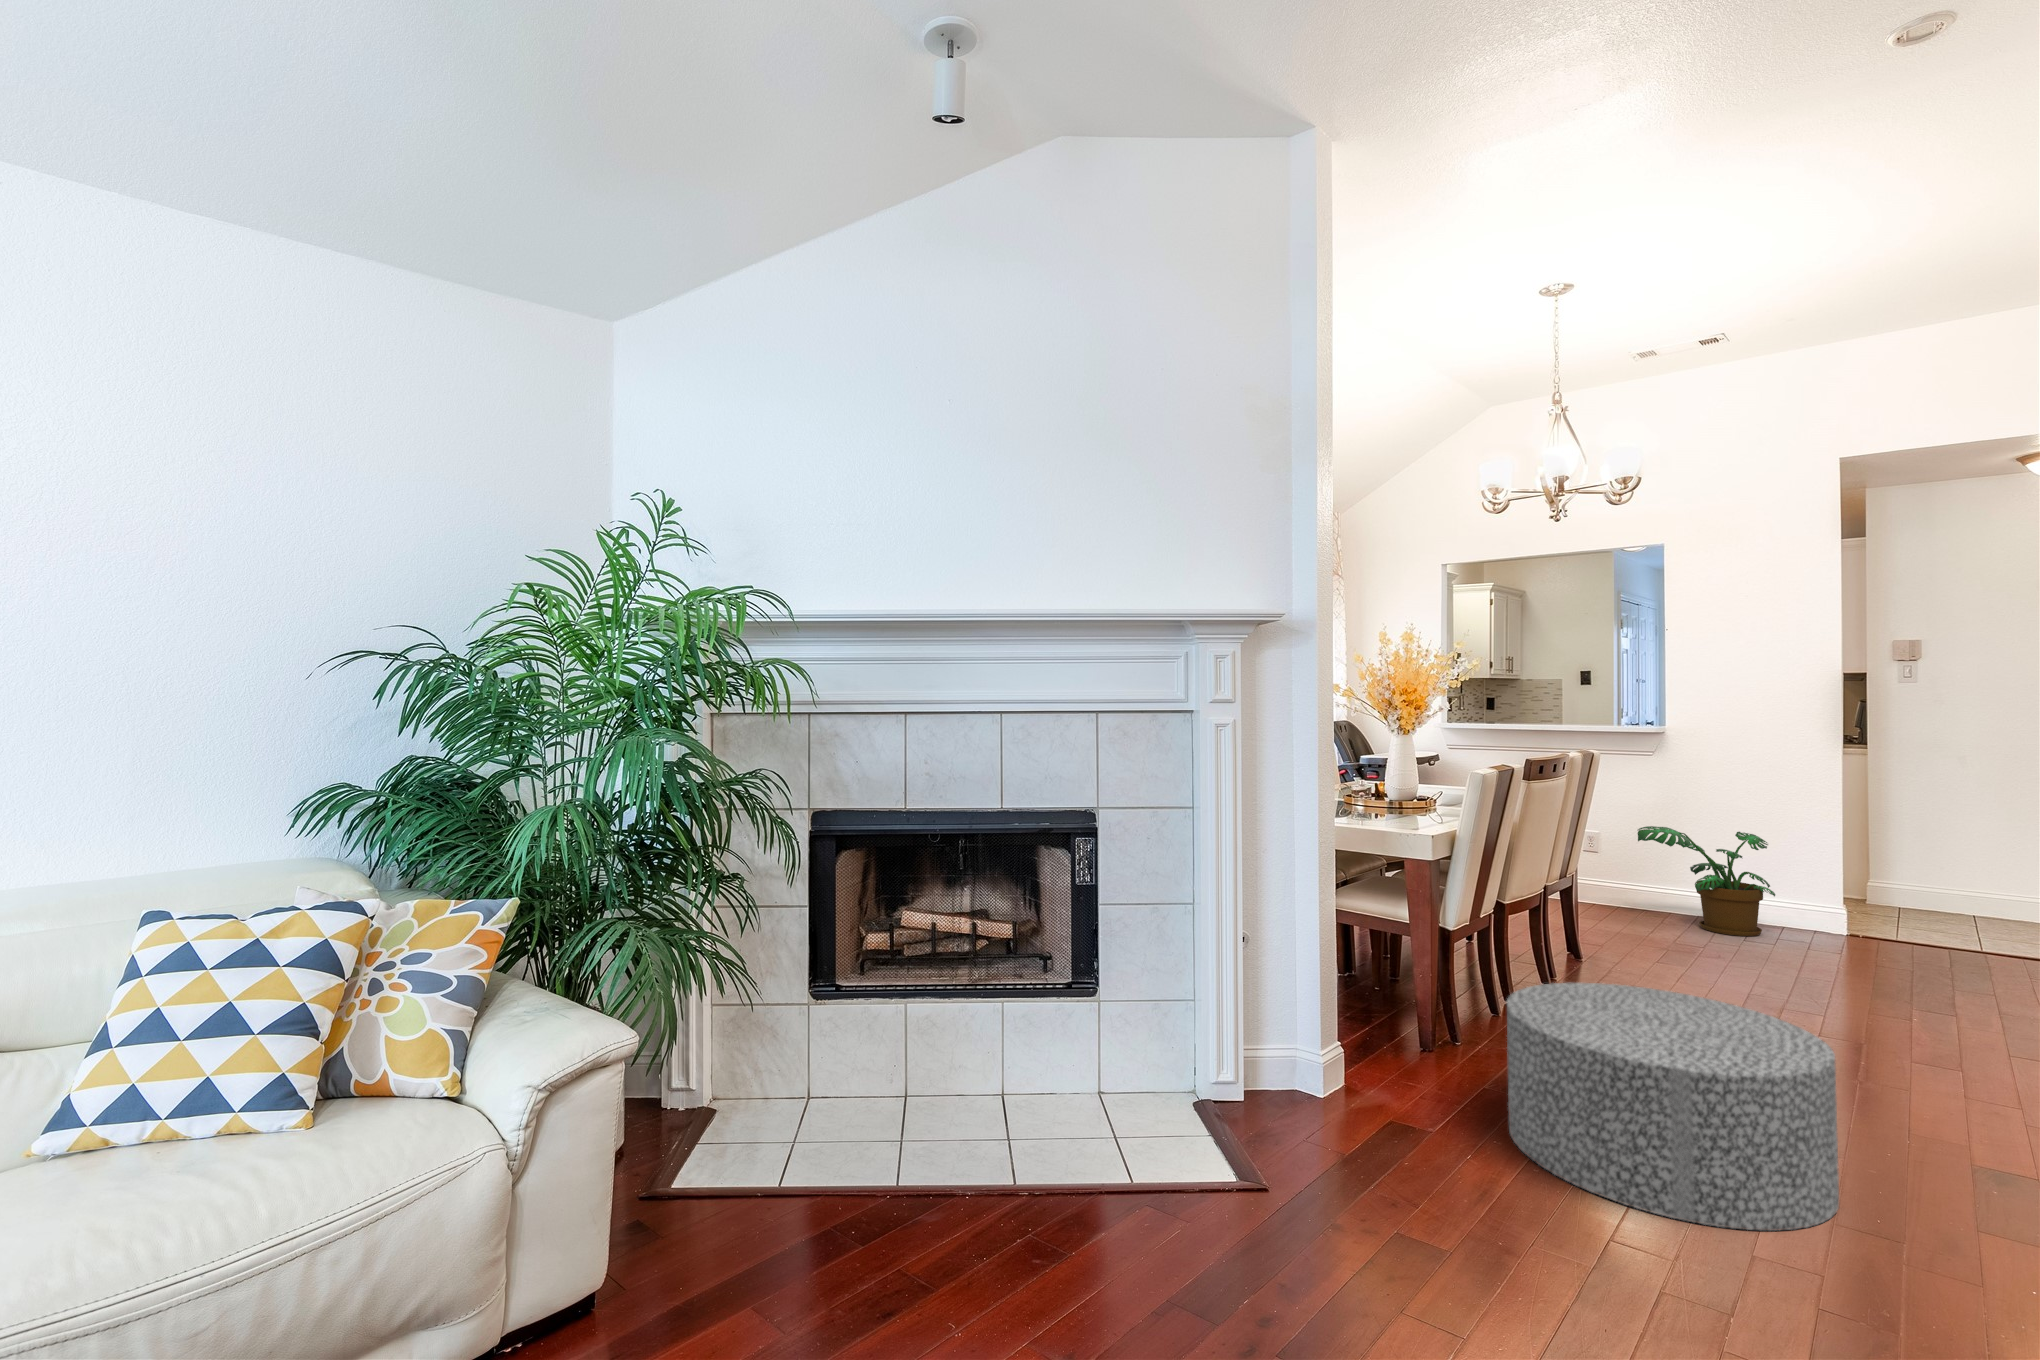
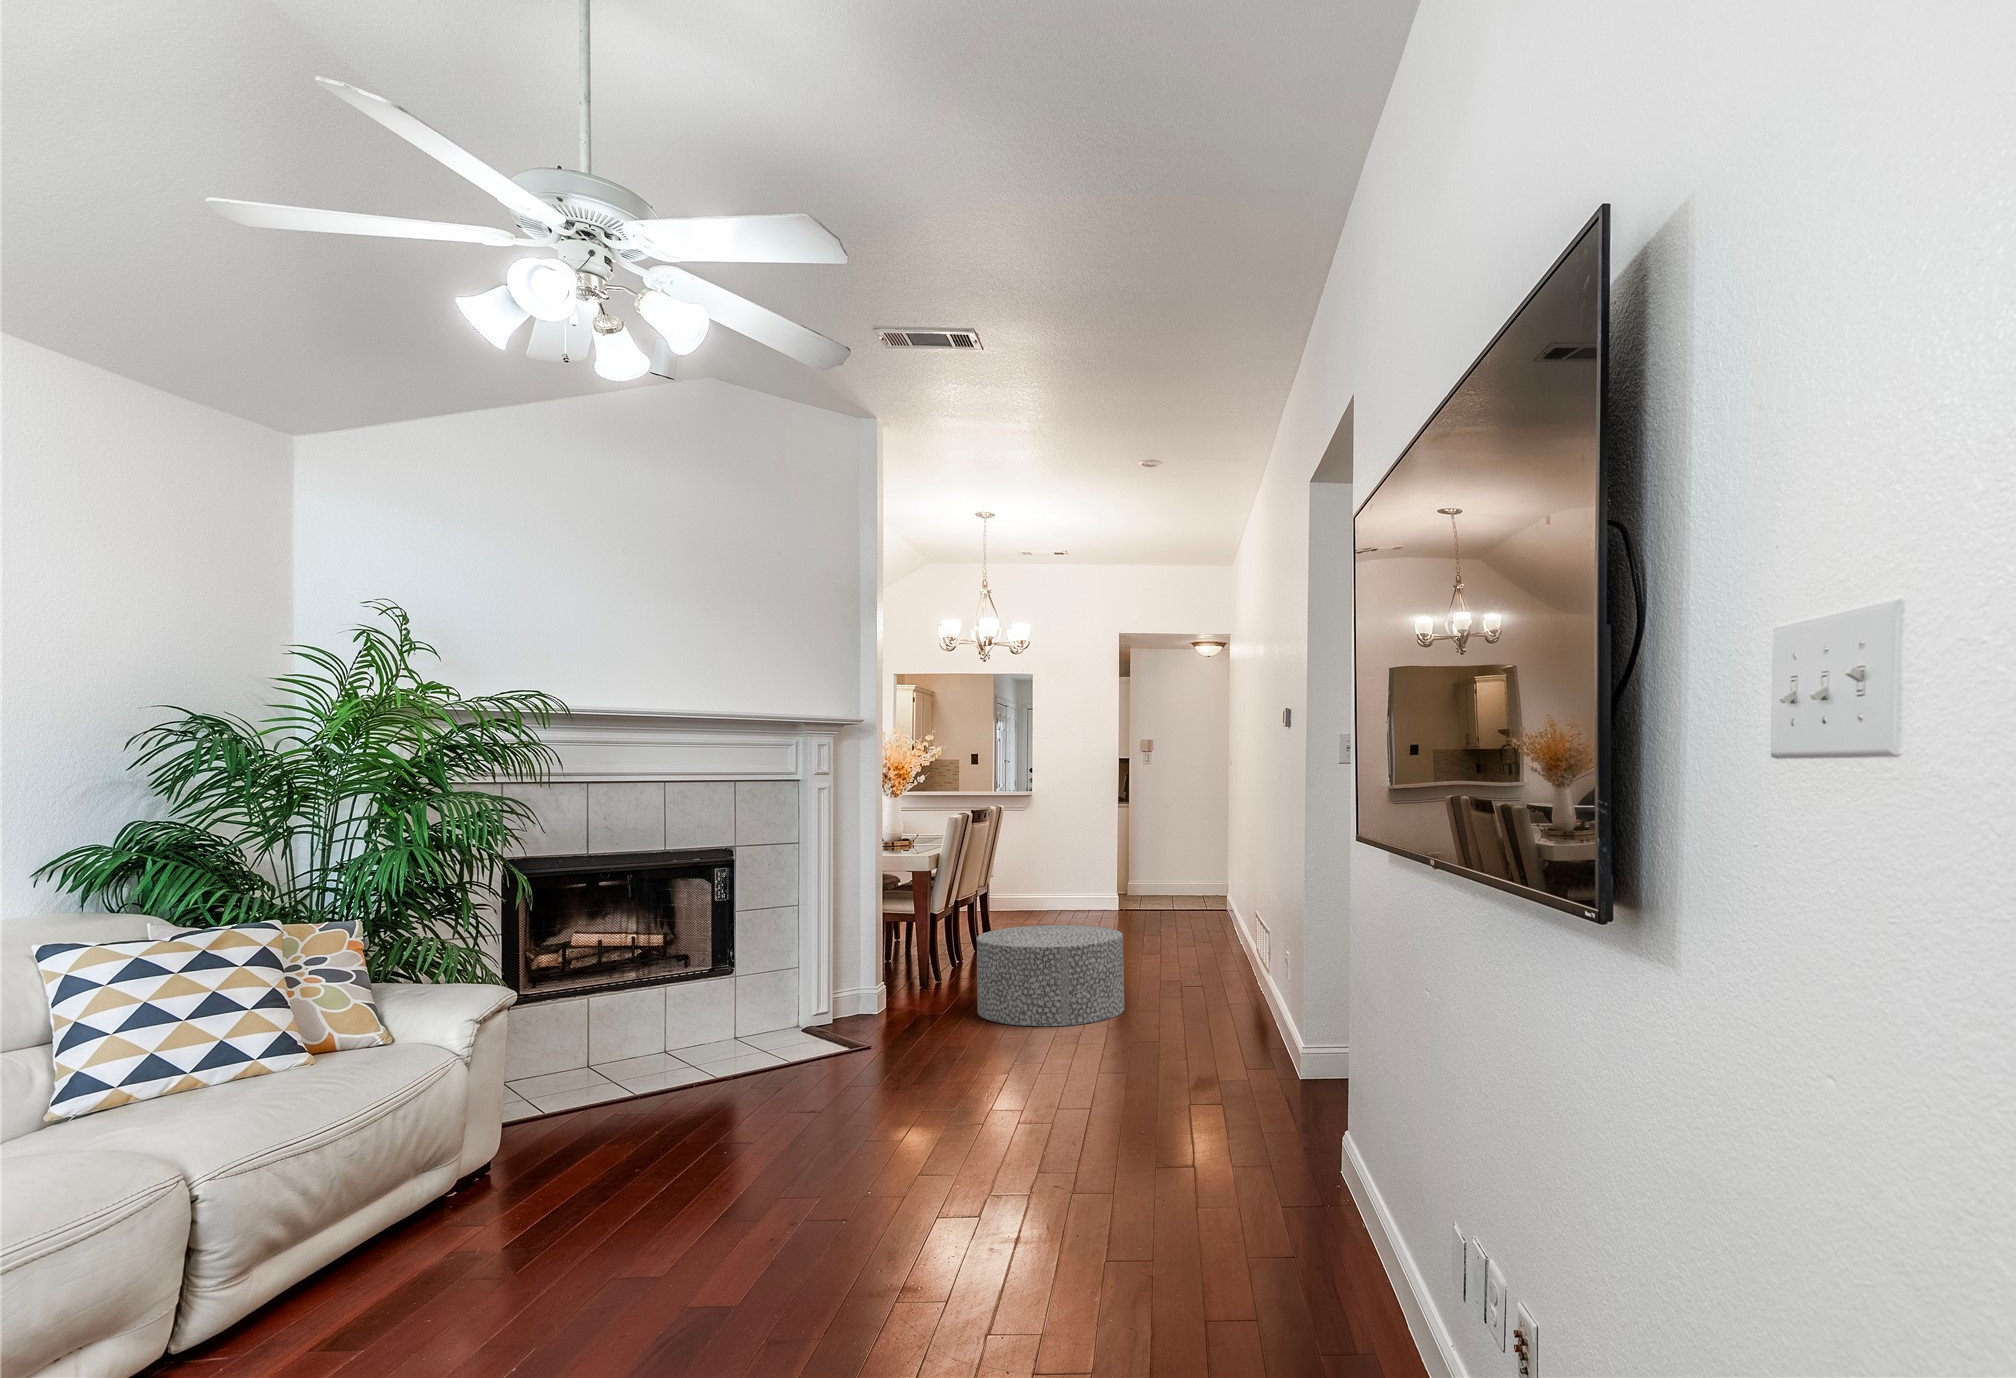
potted plant: present [1638,826,1775,936] -> none [1013,856,1086,923]

